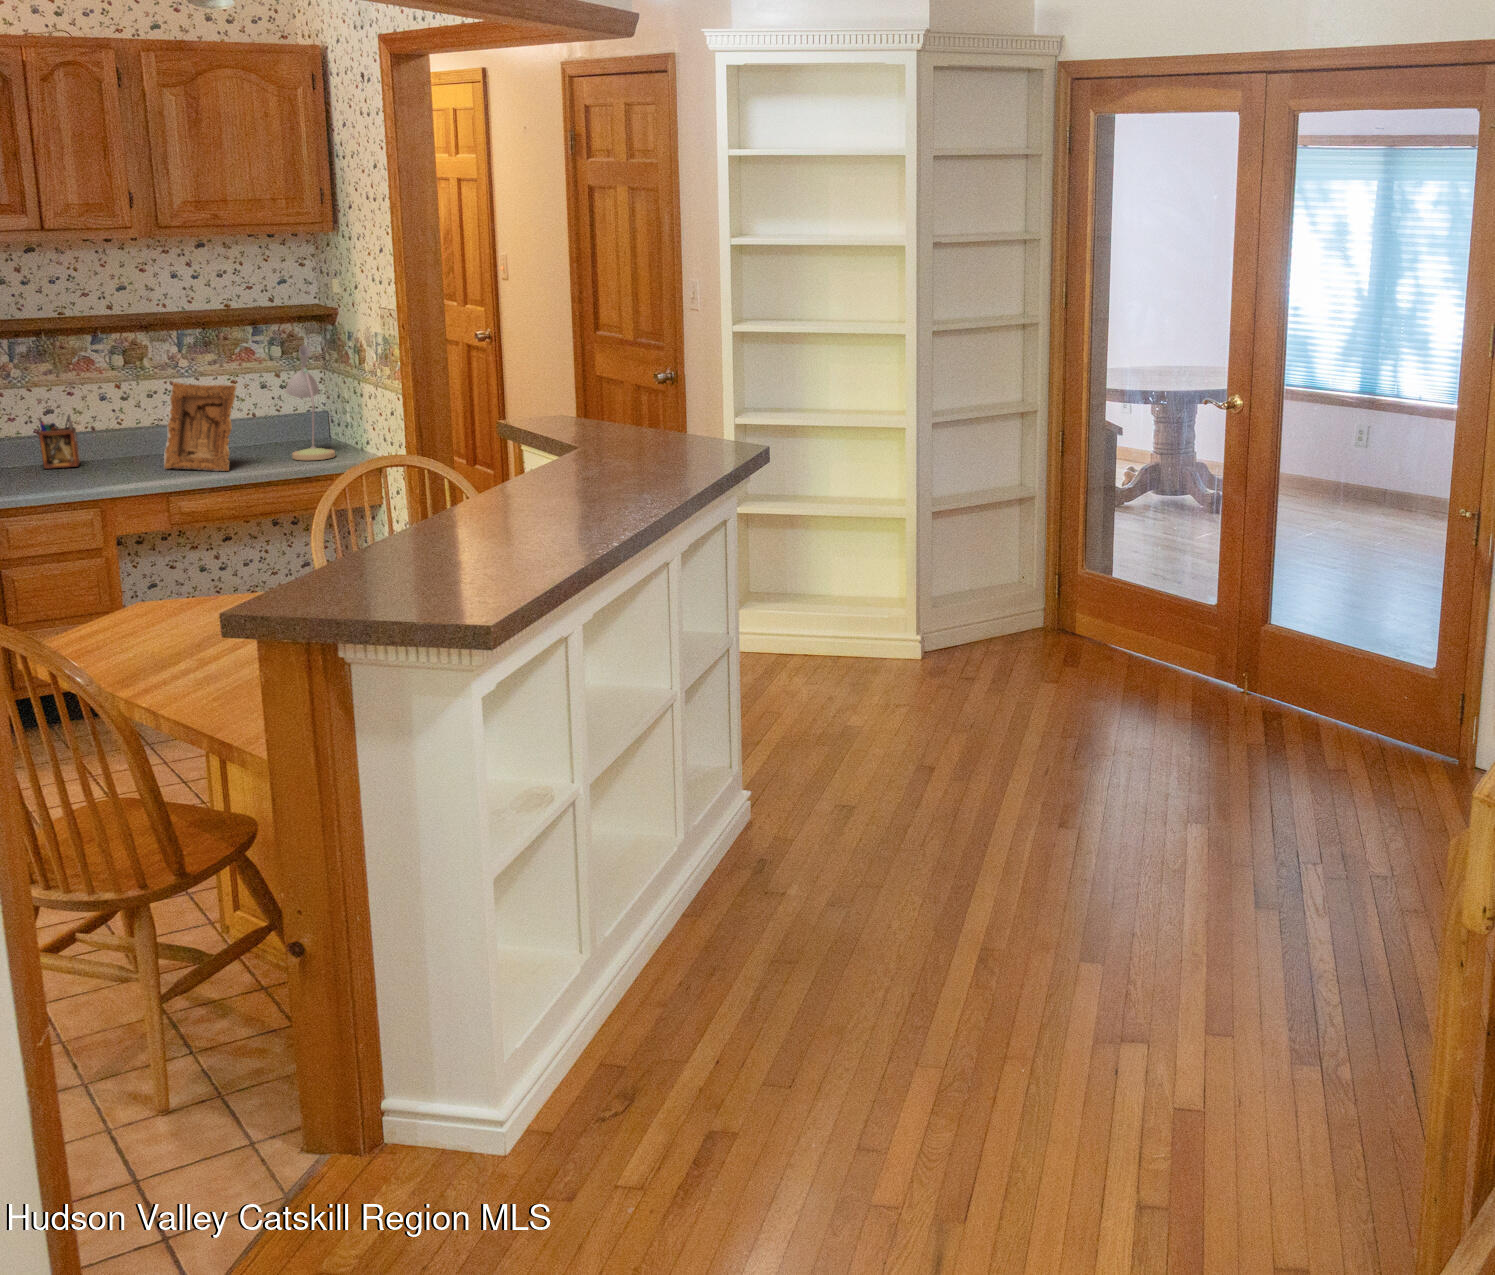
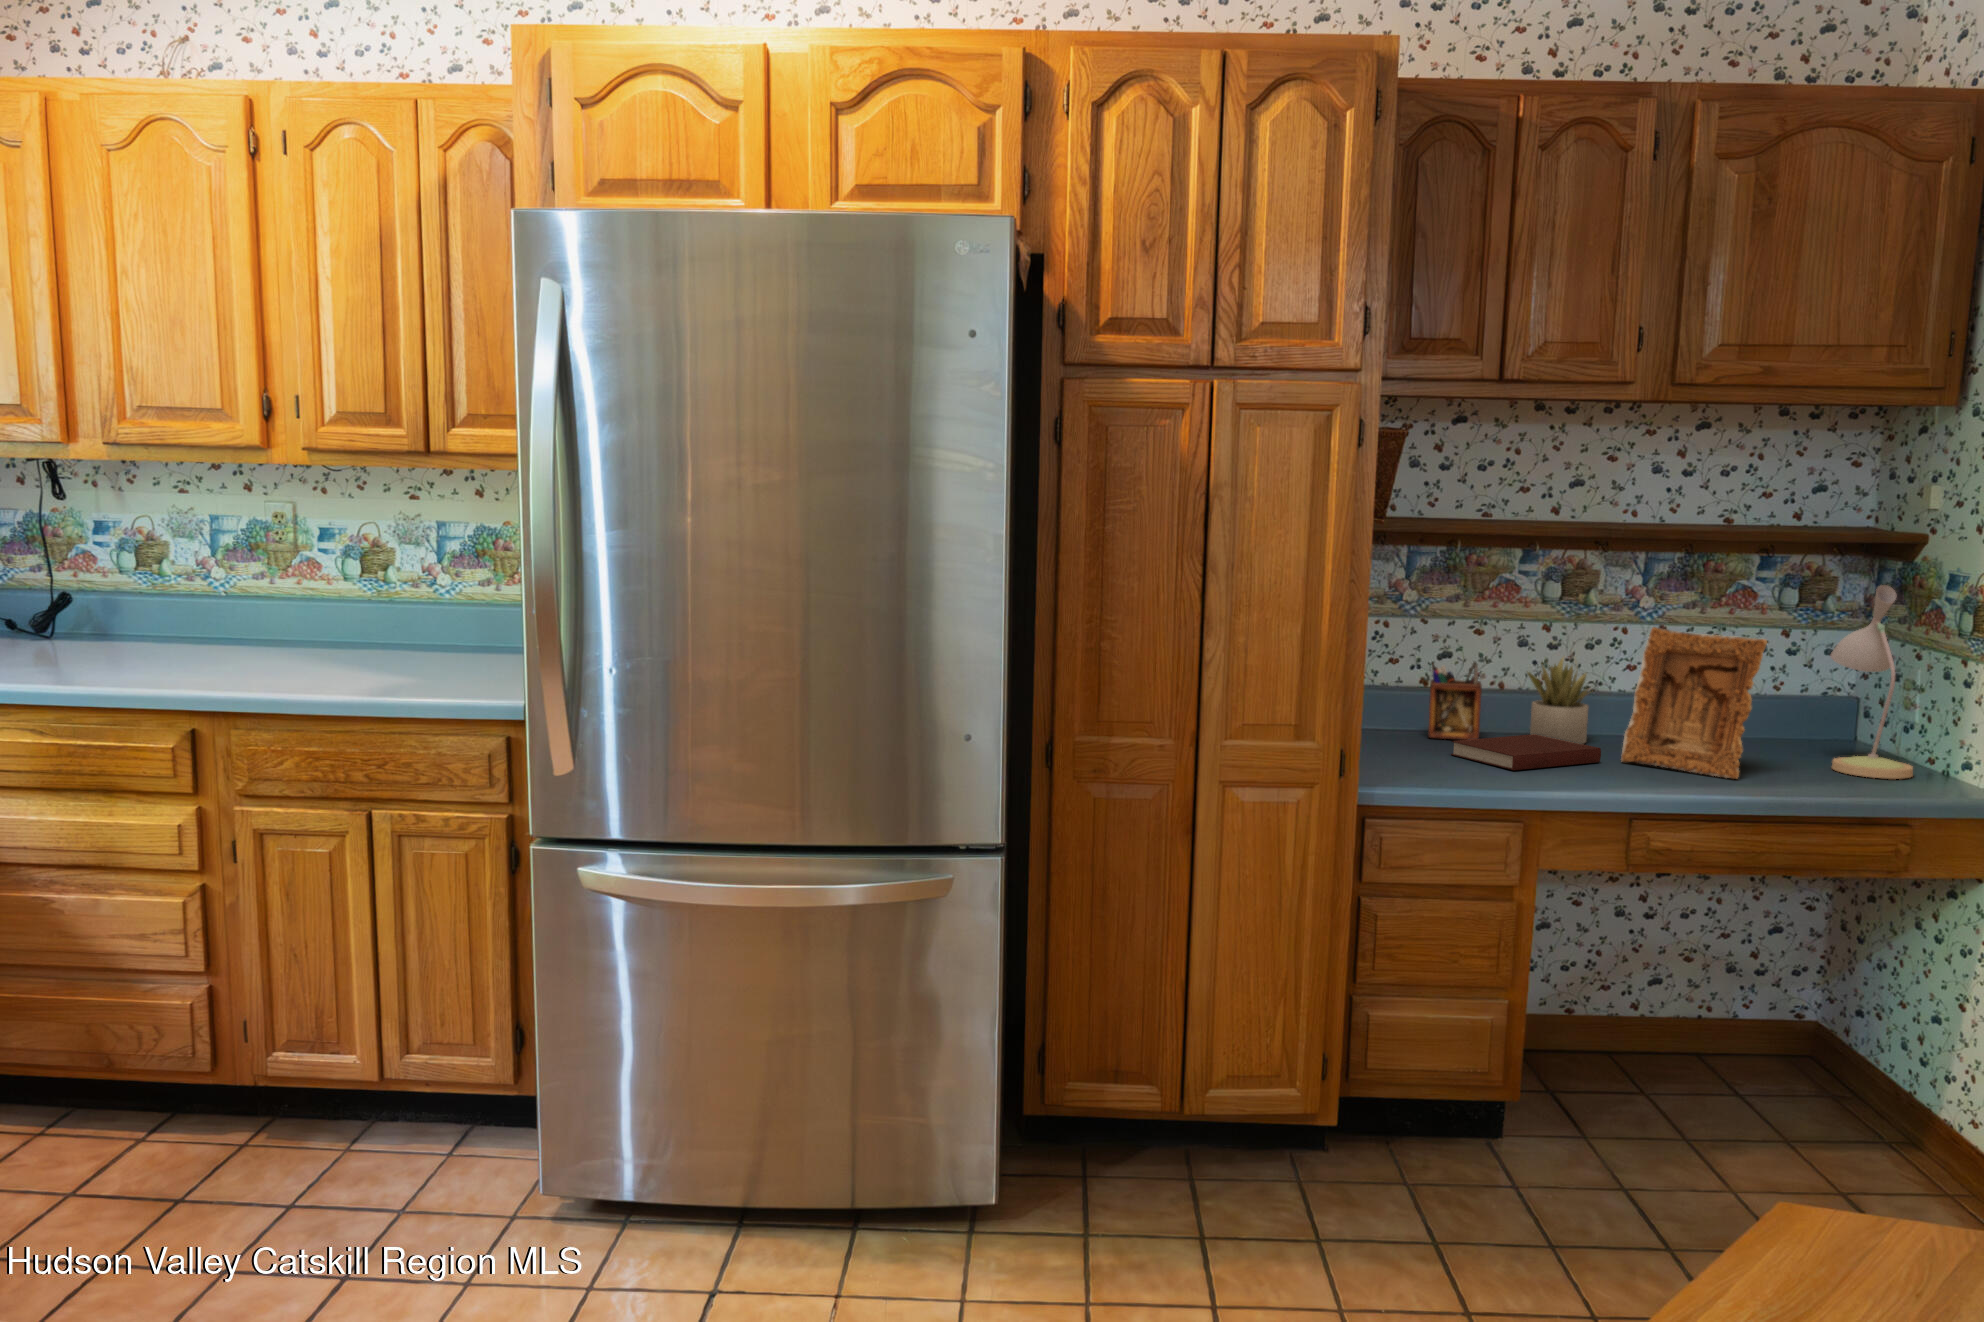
succulent plant: none [105,404,152,463] -> present [1527,658,1591,744]
notebook: none [52,458,151,482] -> present [1451,734,1601,770]

